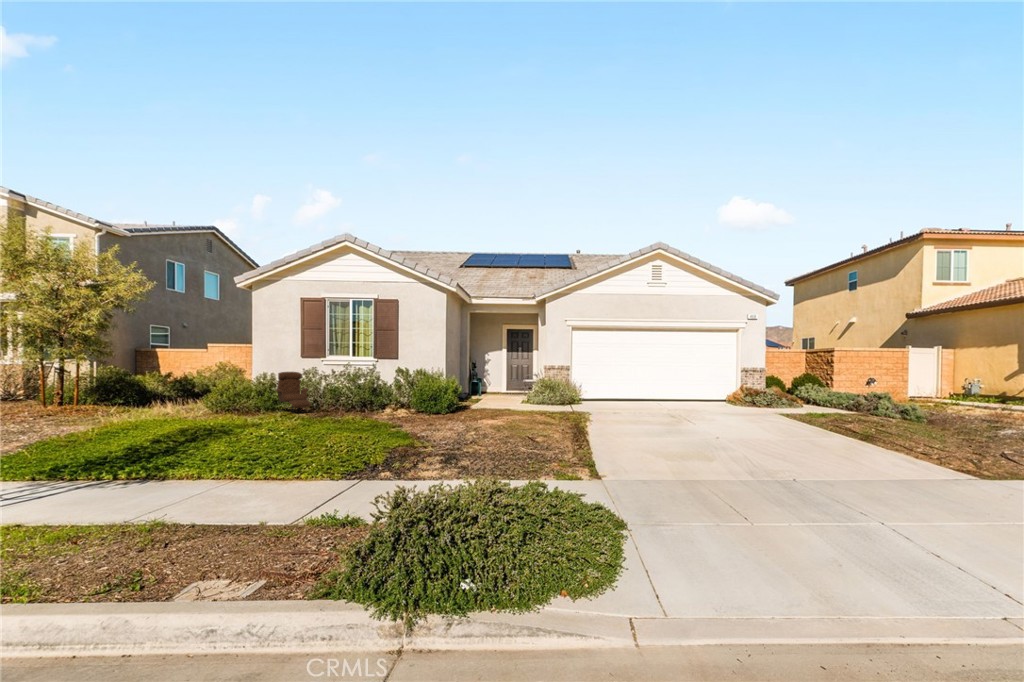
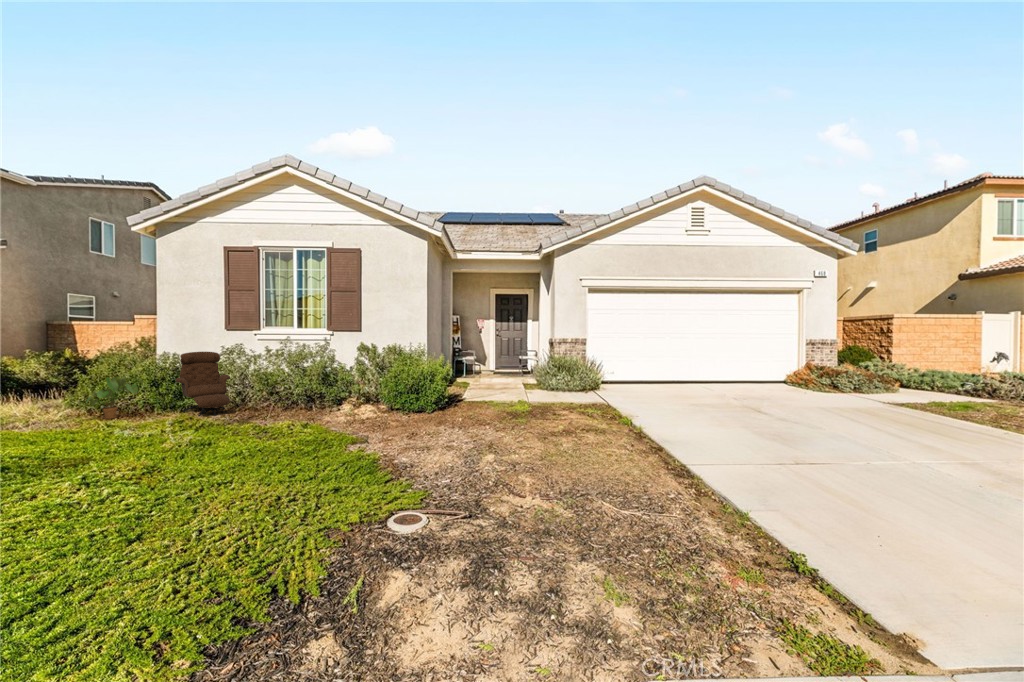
house plant: none [225,387,257,414] -> present [86,376,143,419]

